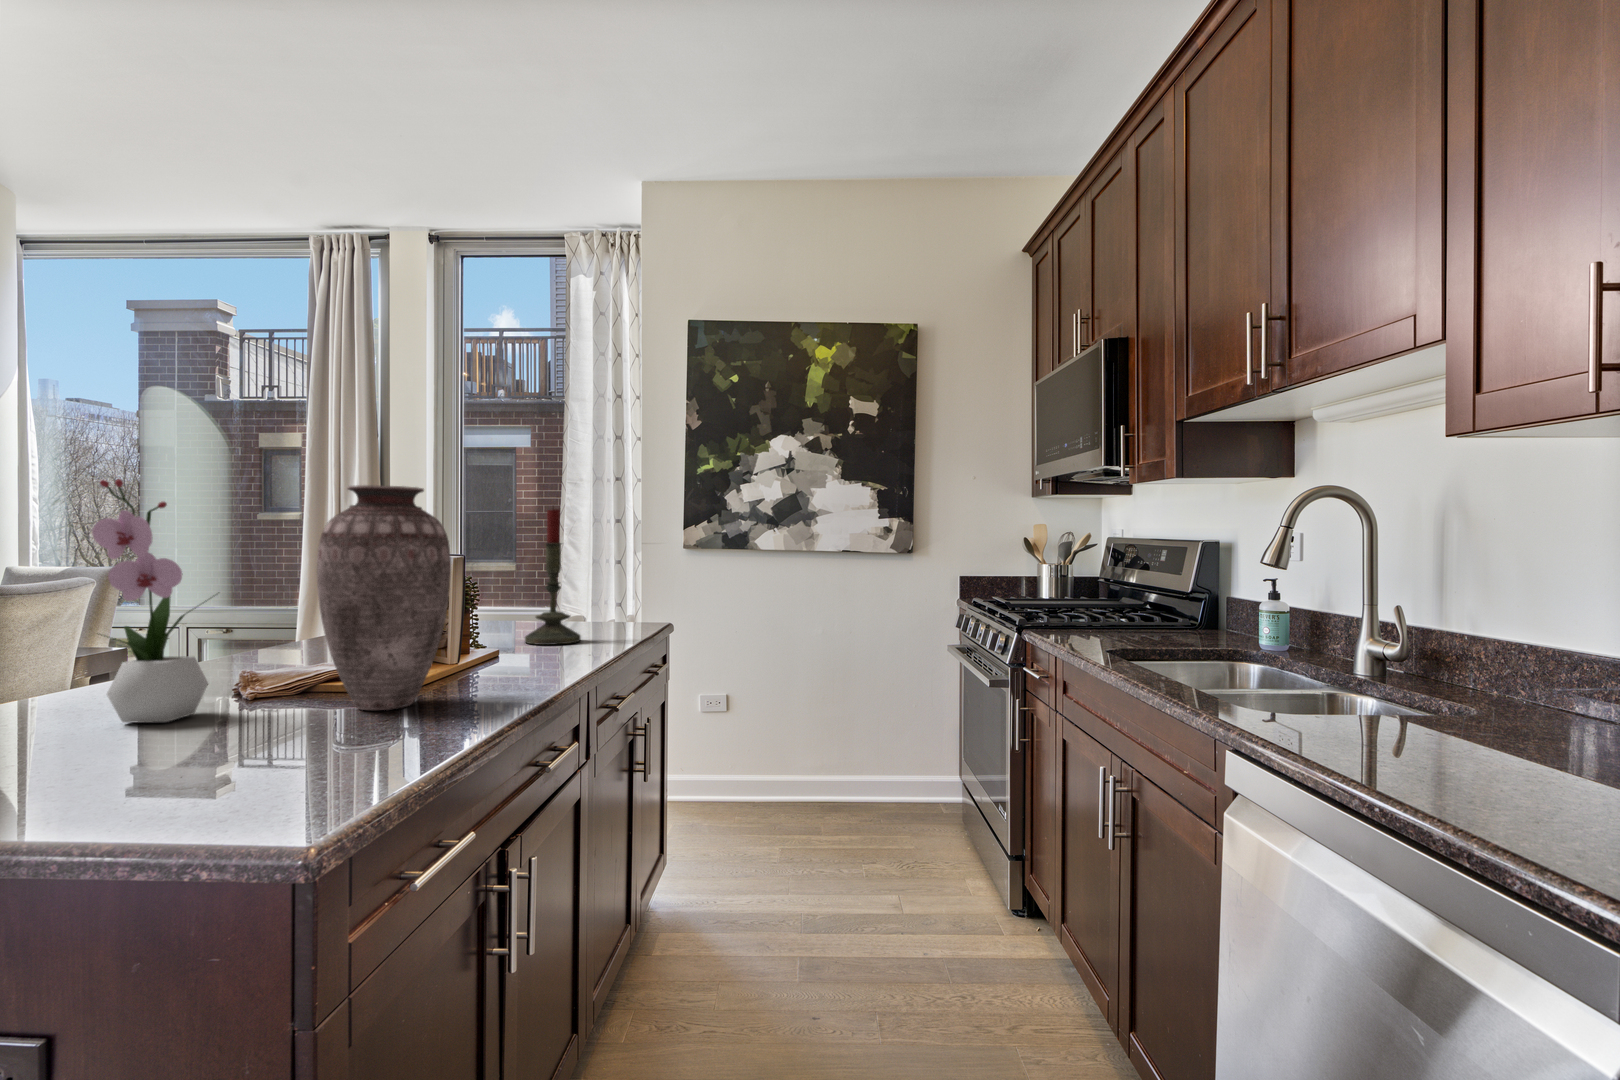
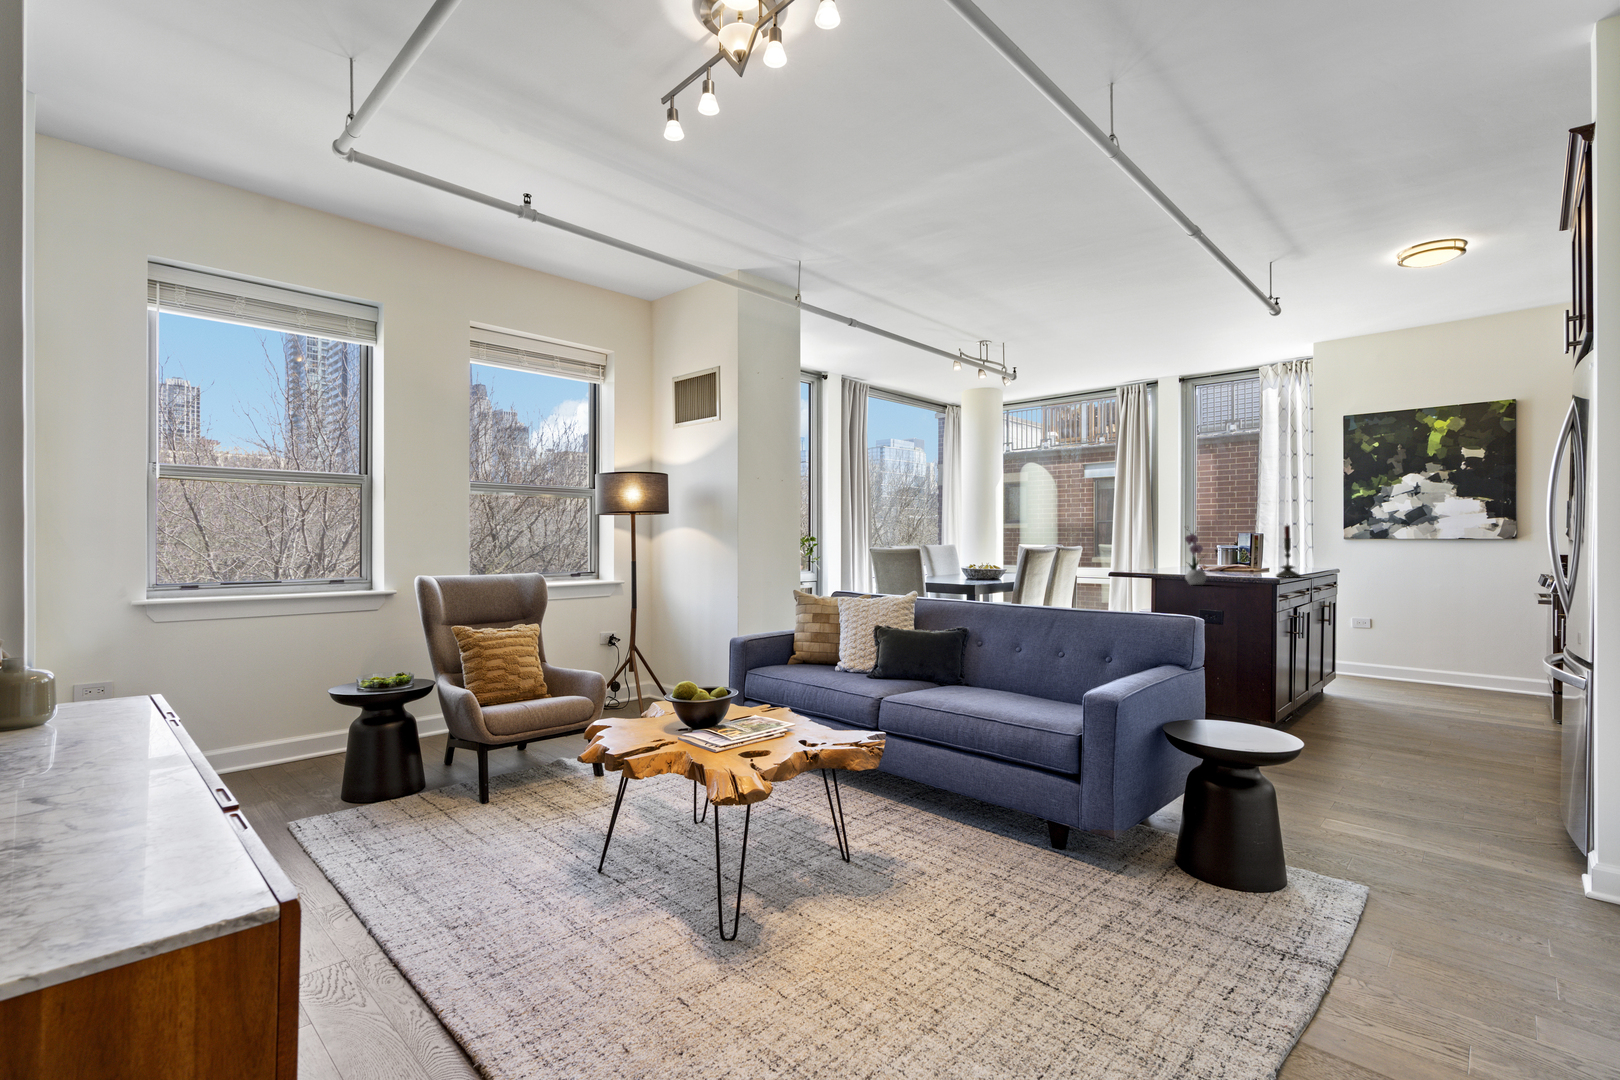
vase: present [317,485,451,710] -> none [1235,524,1272,585]

